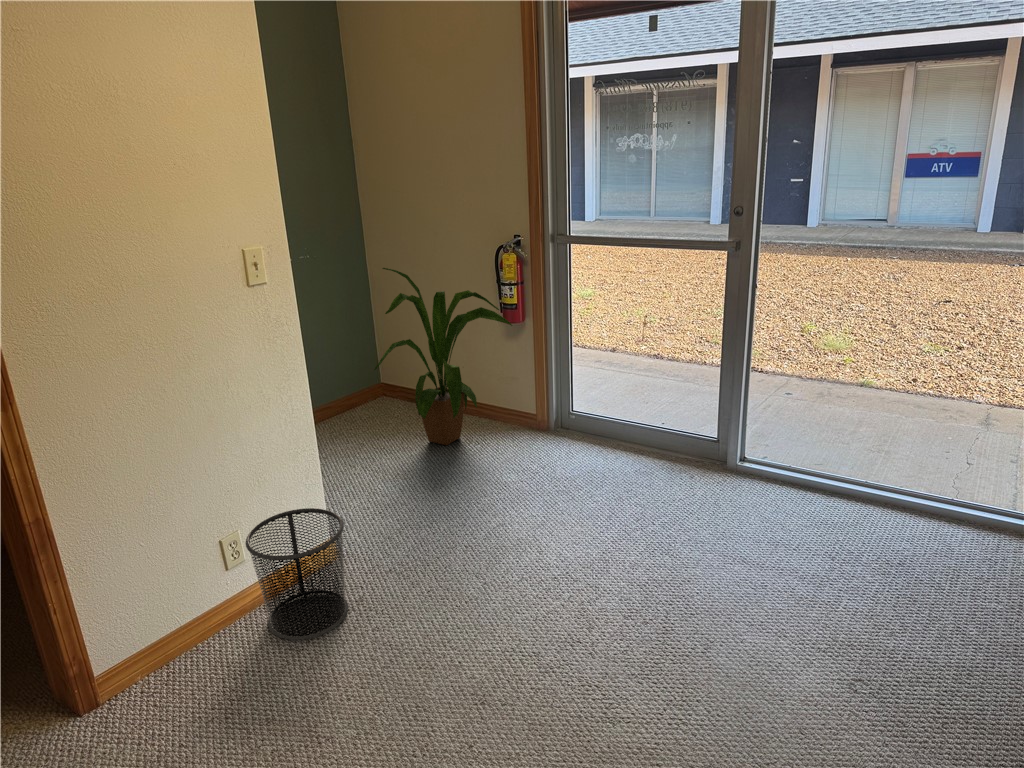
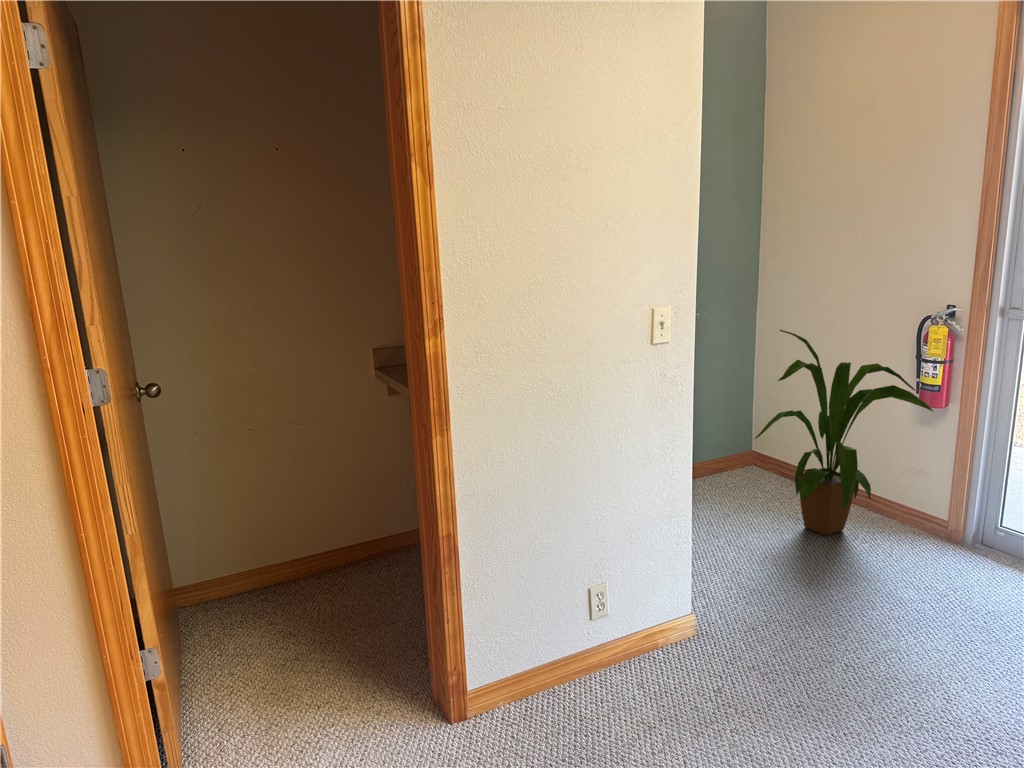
waste bin: present [246,508,348,640] -> none [614,576,715,718]

